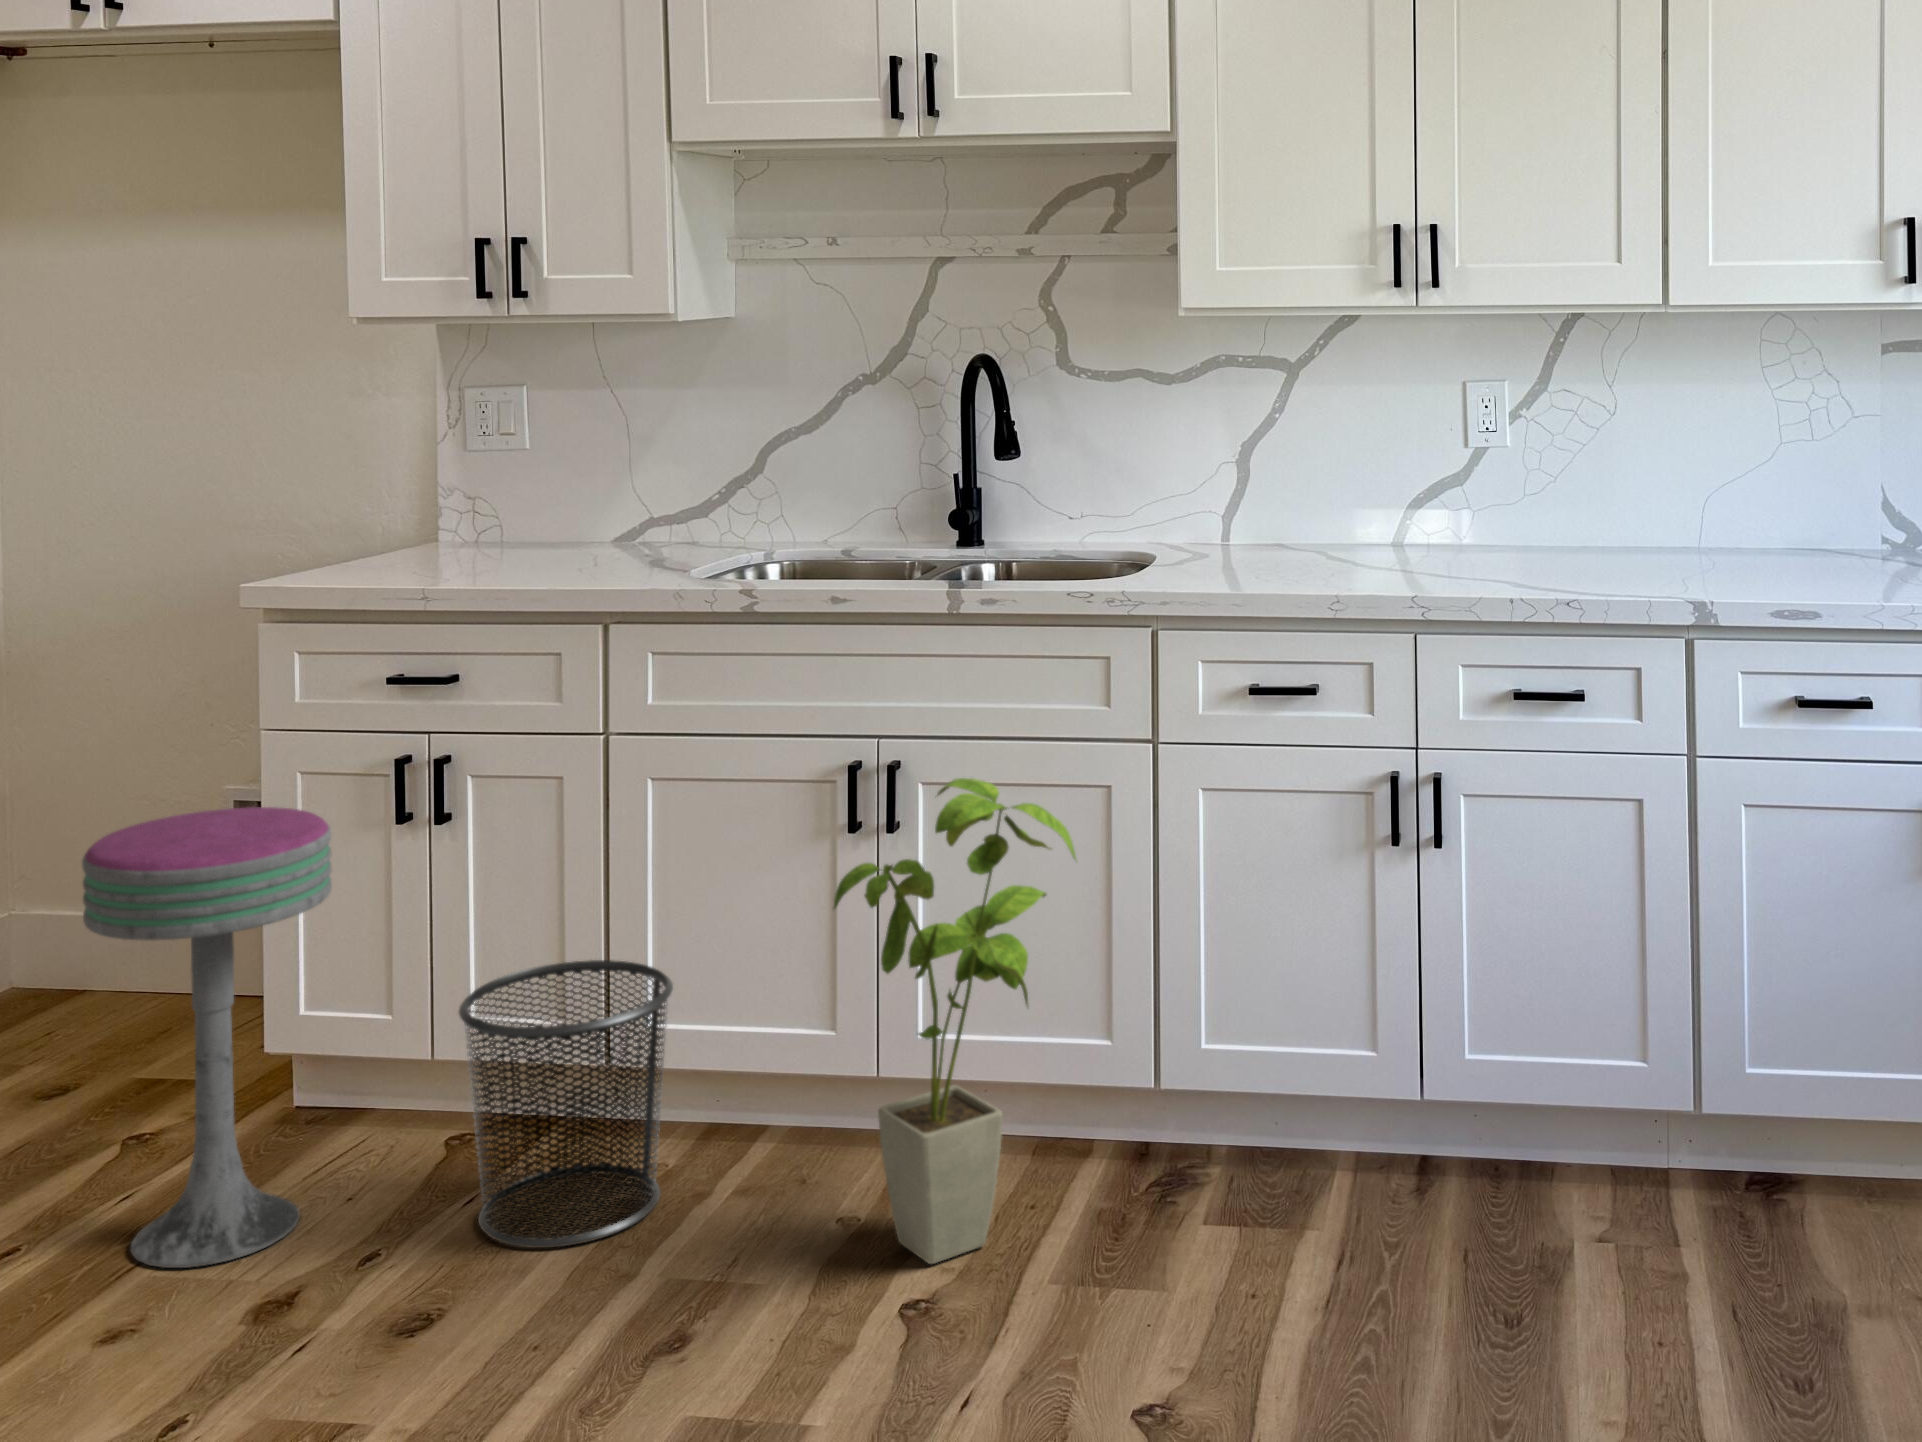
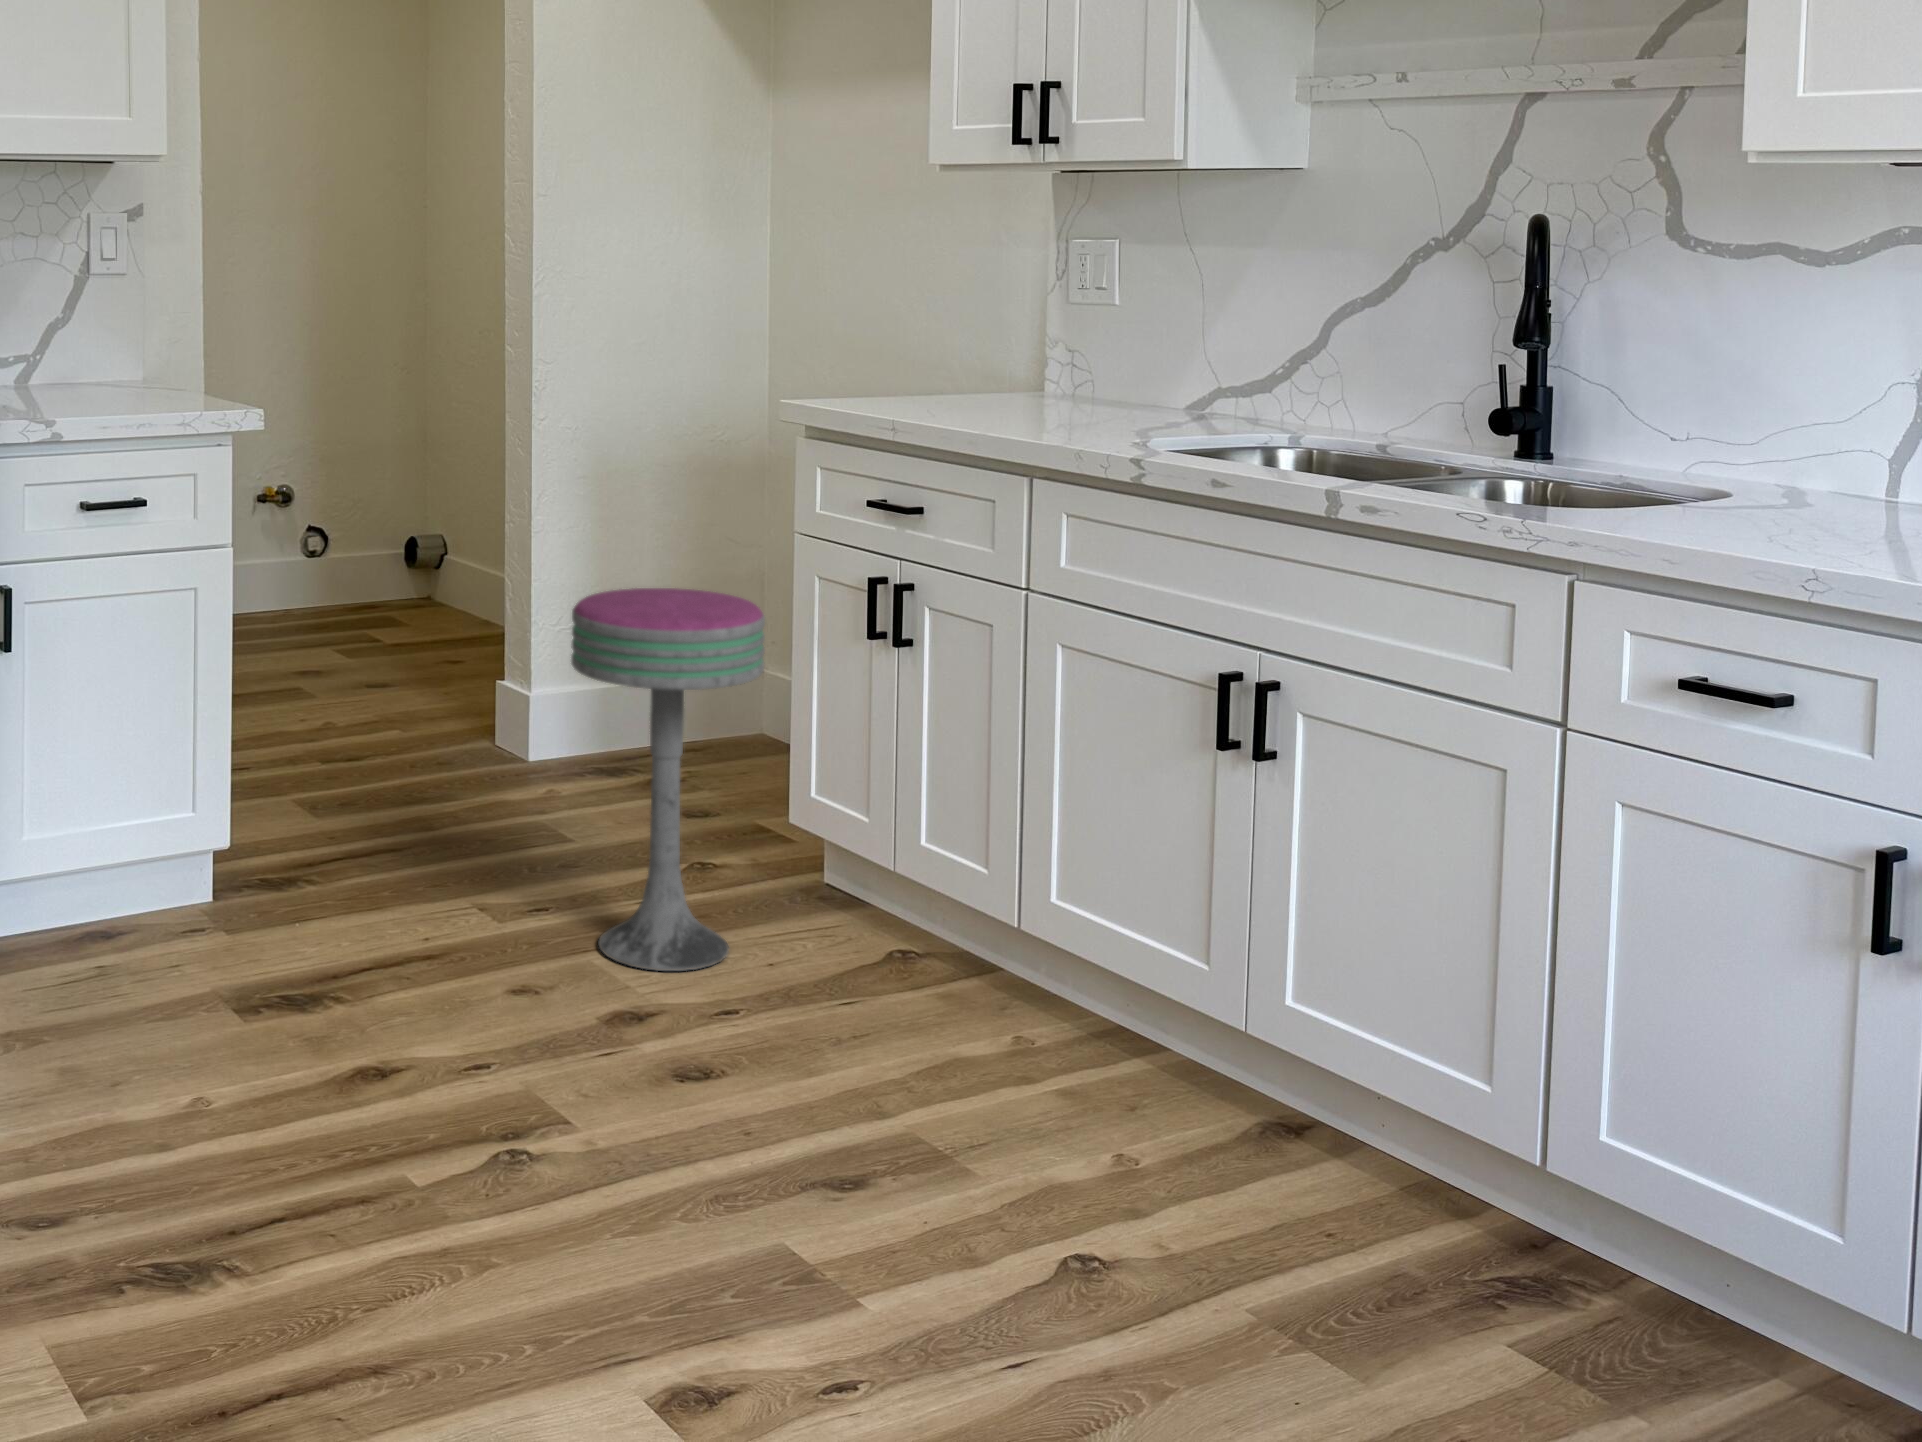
house plant: present [834,778,1076,1264] -> none [1077,698,1385,1248]
waste bin: present [459,960,673,1248] -> none [810,801,1018,1076]

